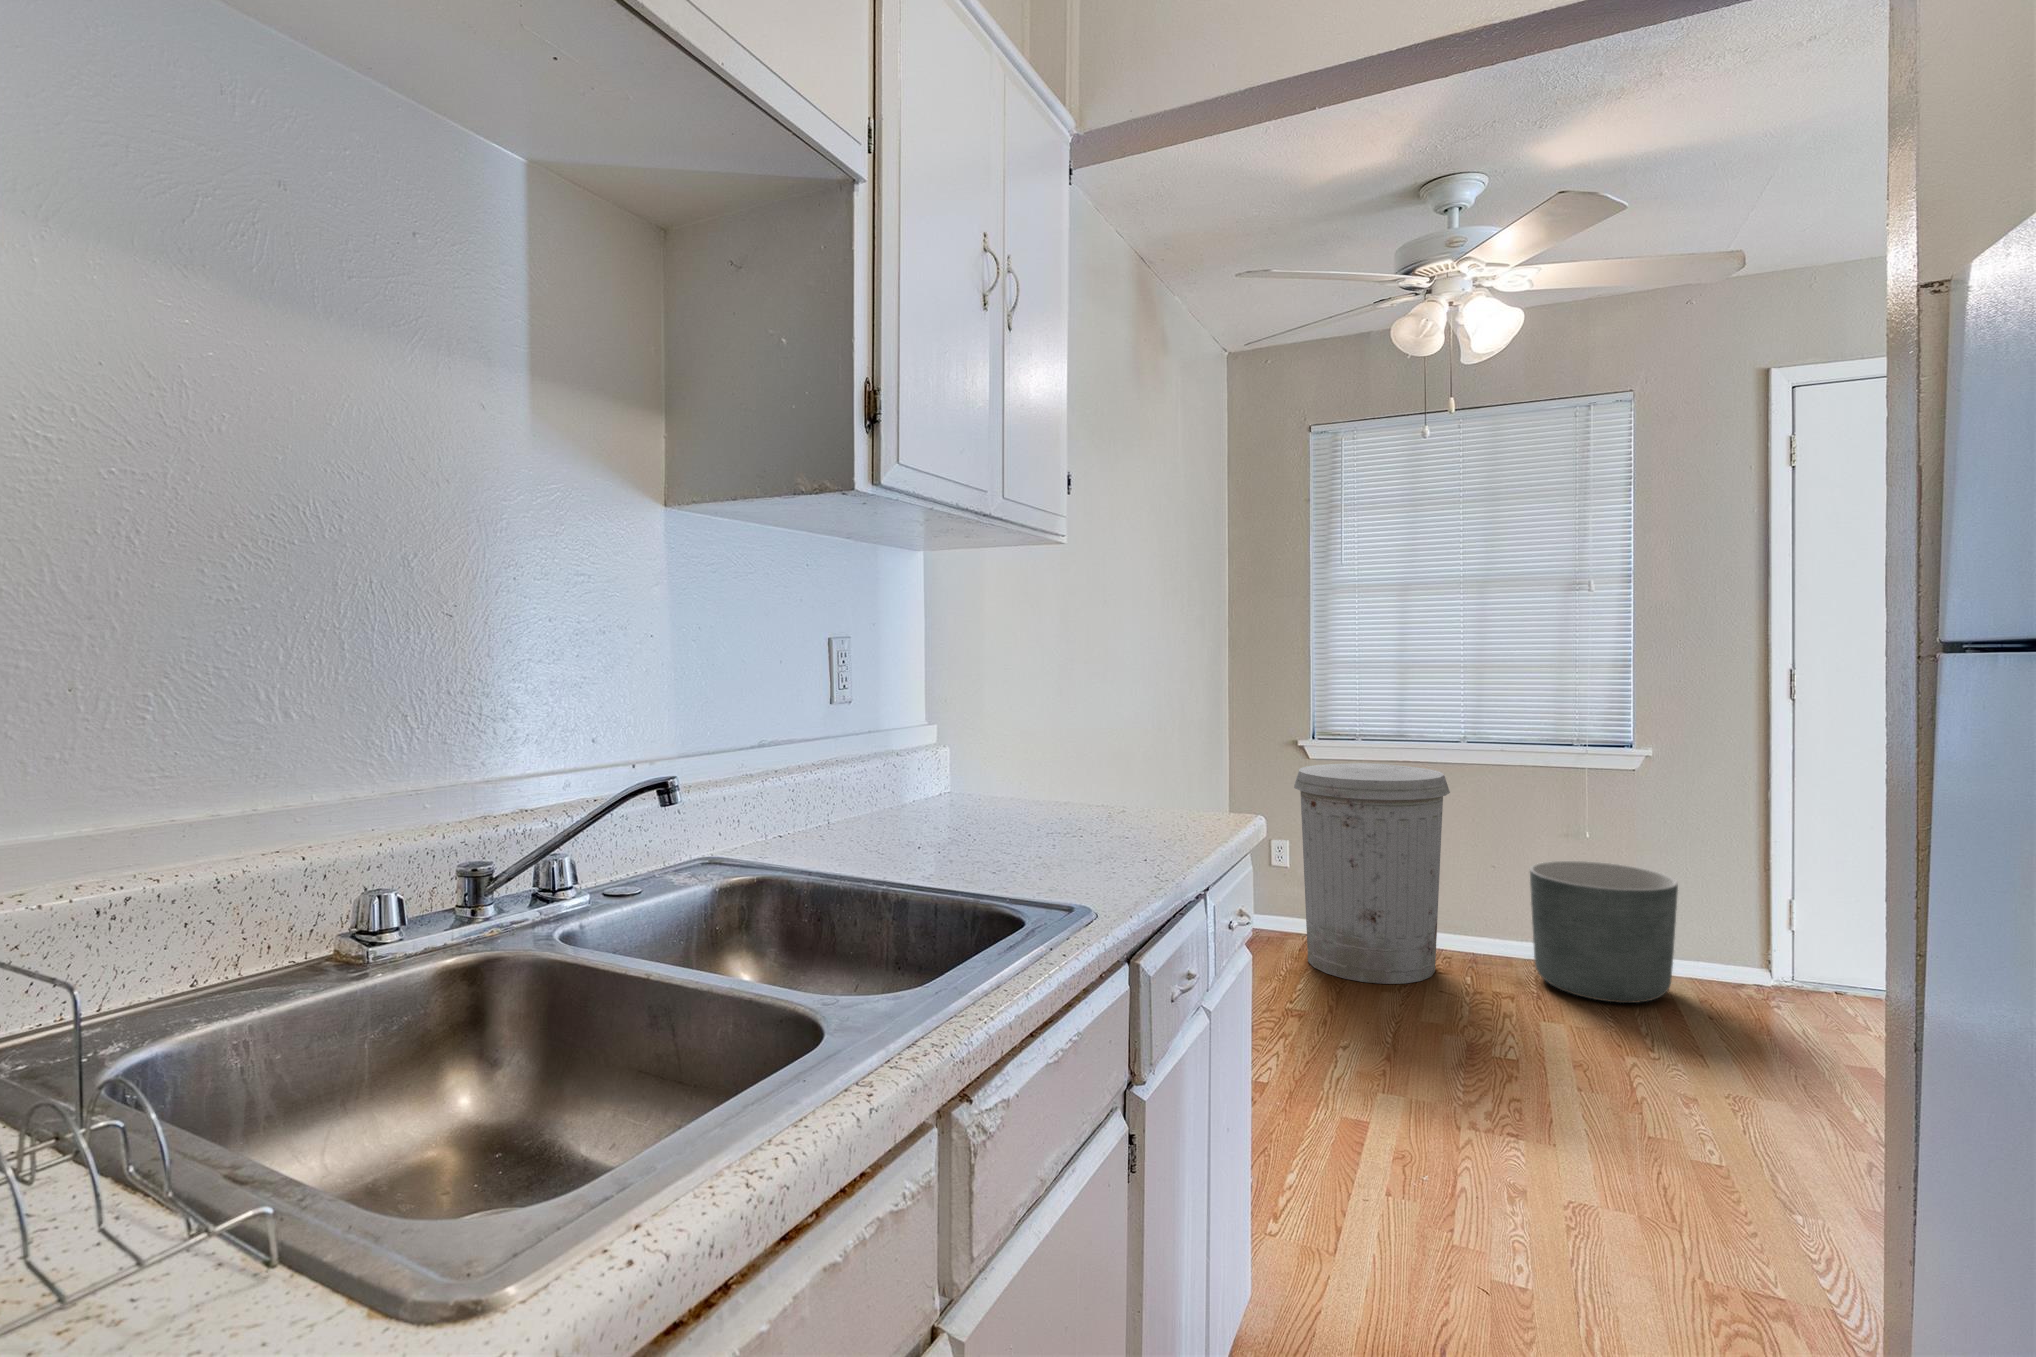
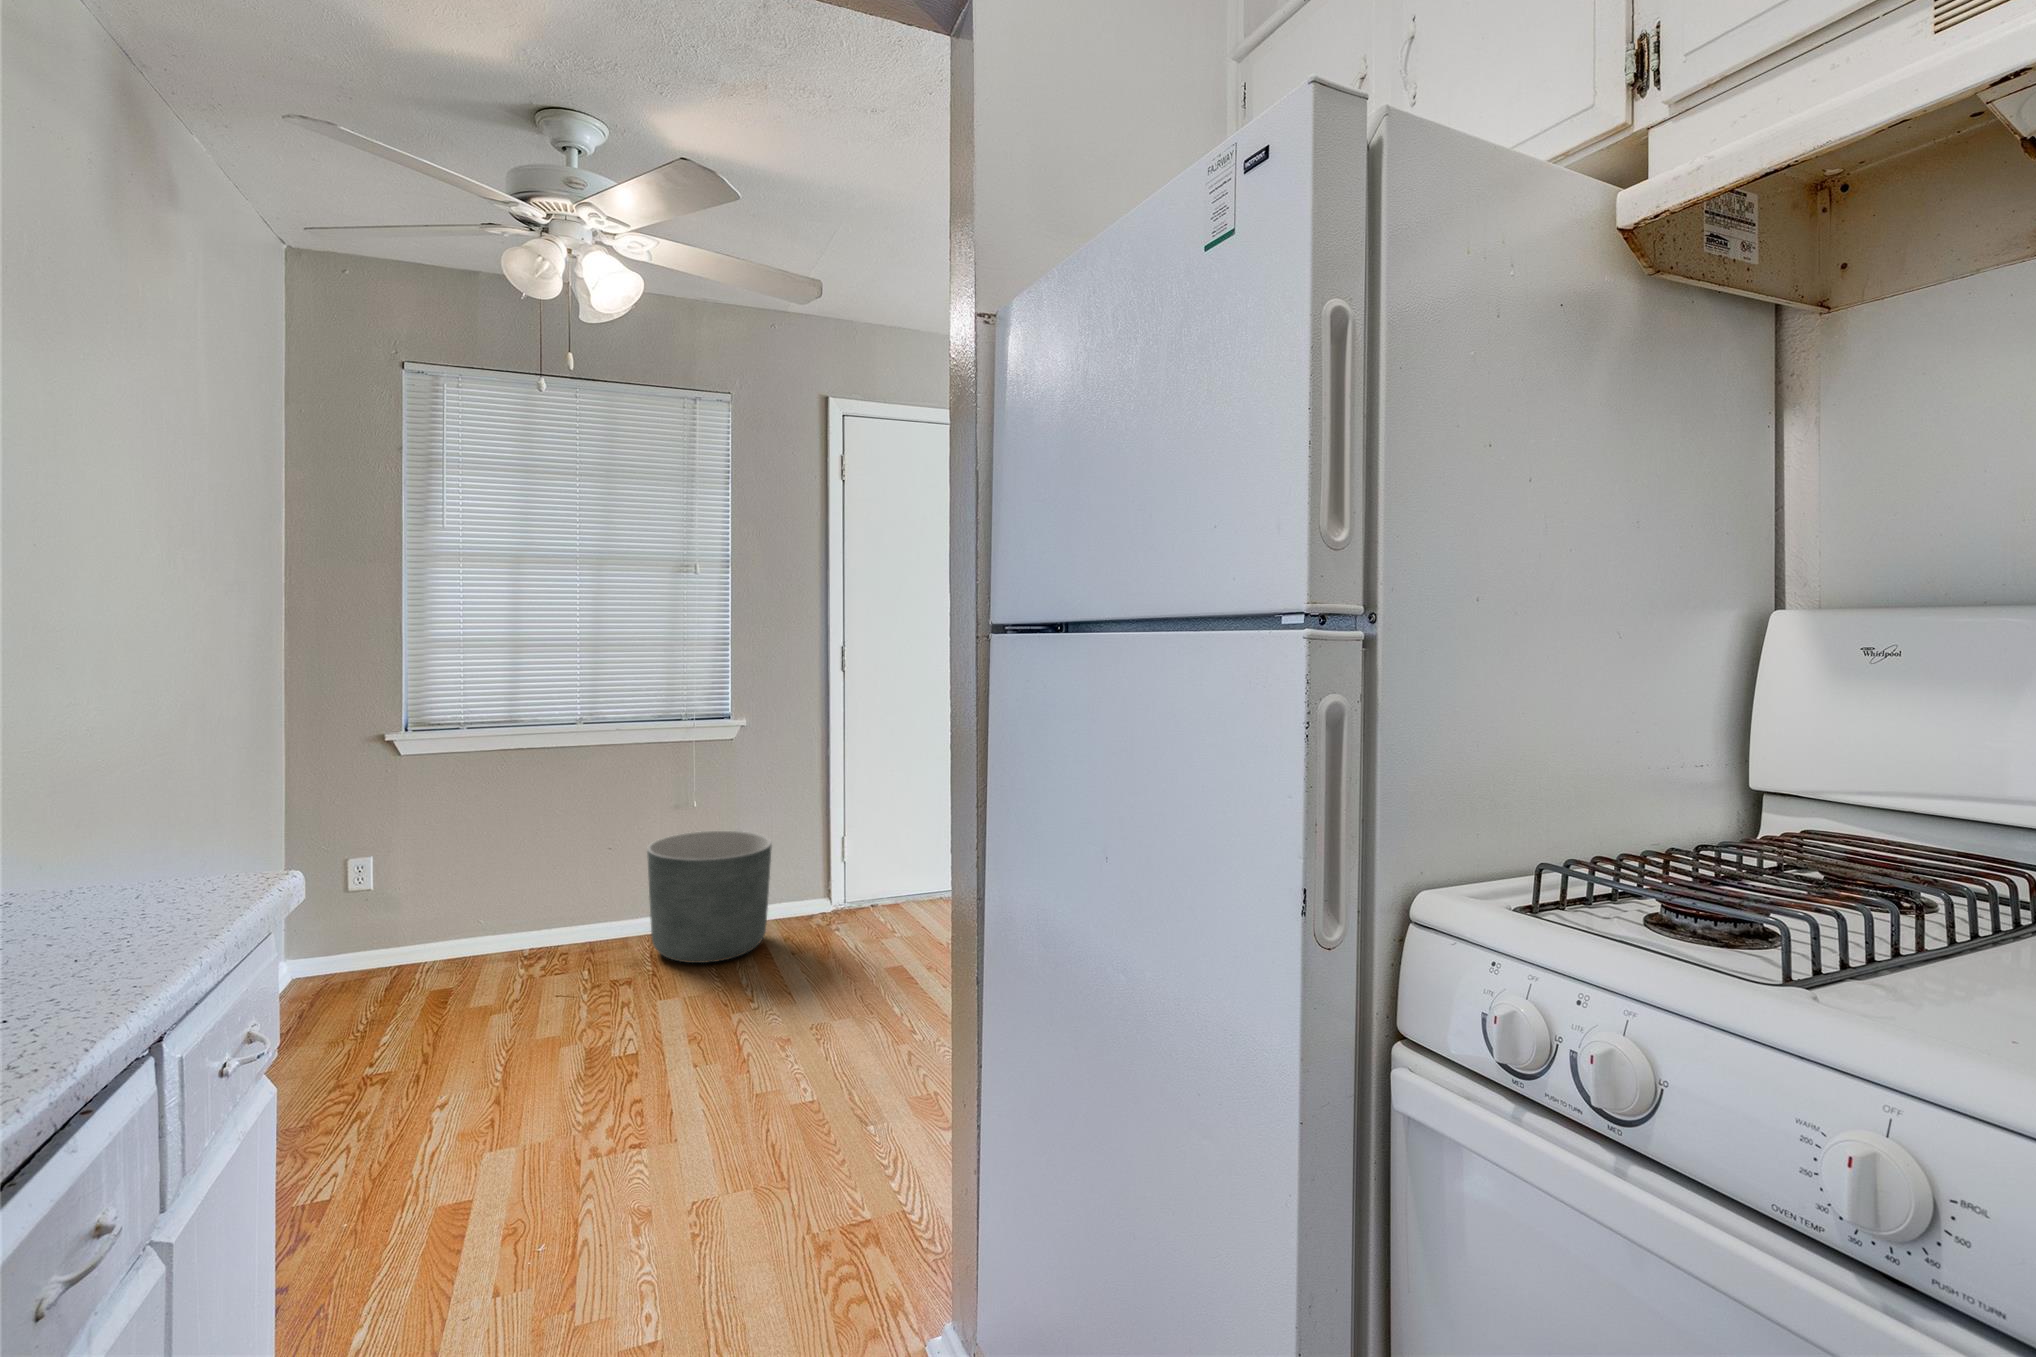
trash can: present [1294,763,1450,984] -> none [372,756,567,1011]

